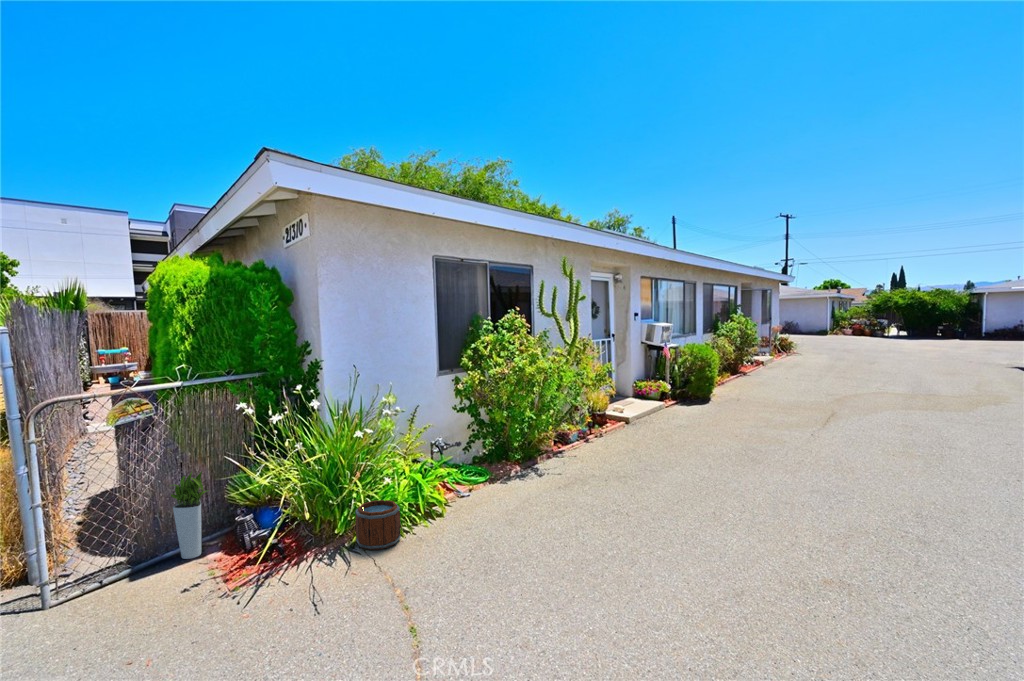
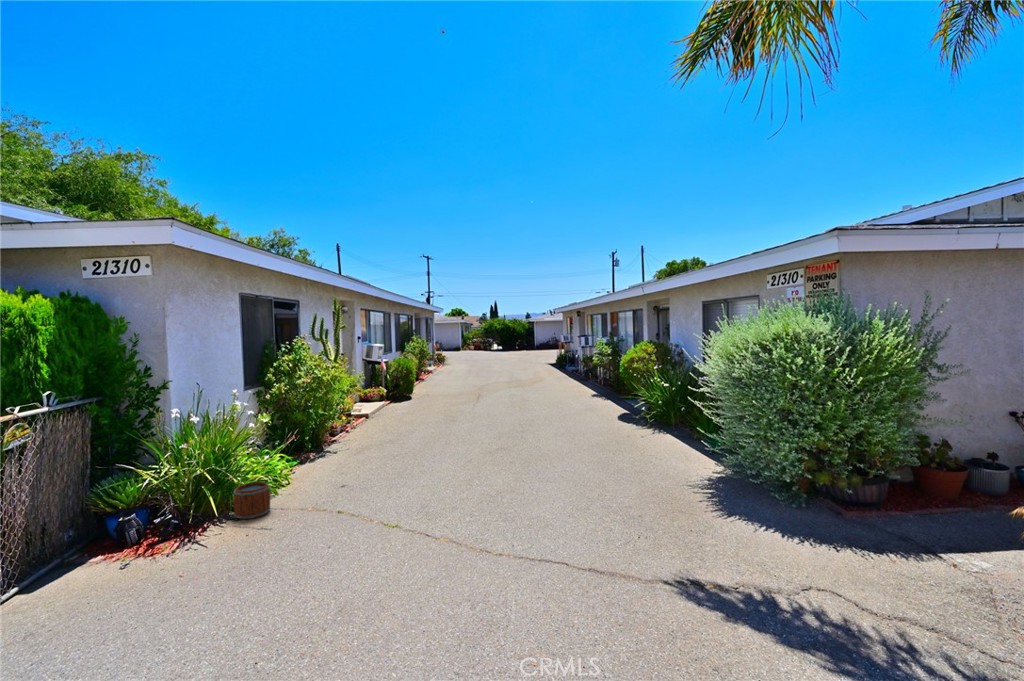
planter: present [171,471,207,559] -> none [42,485,85,569]

